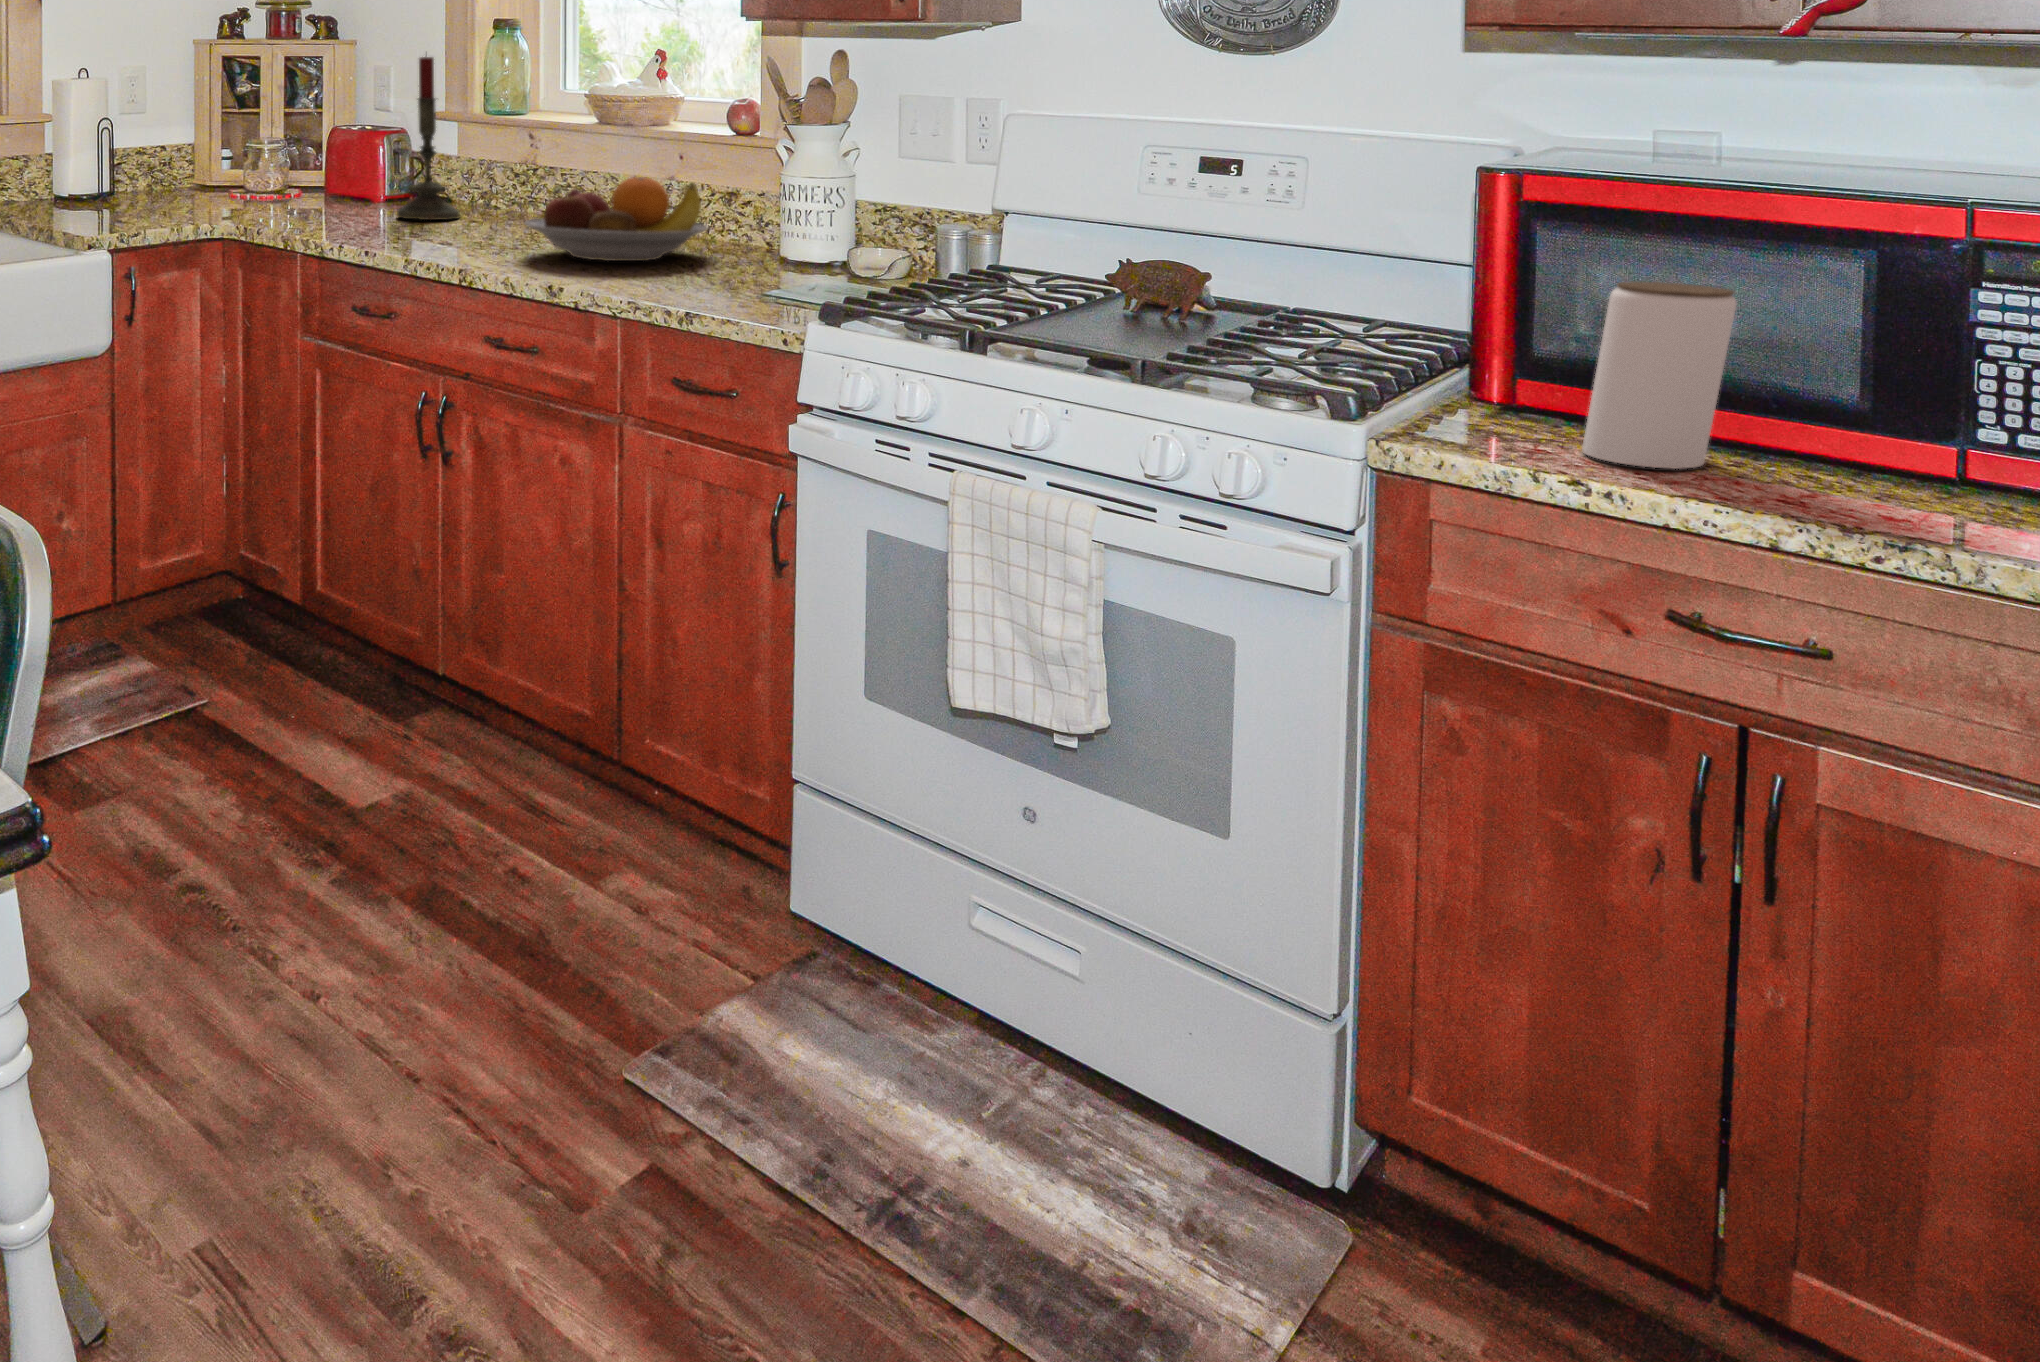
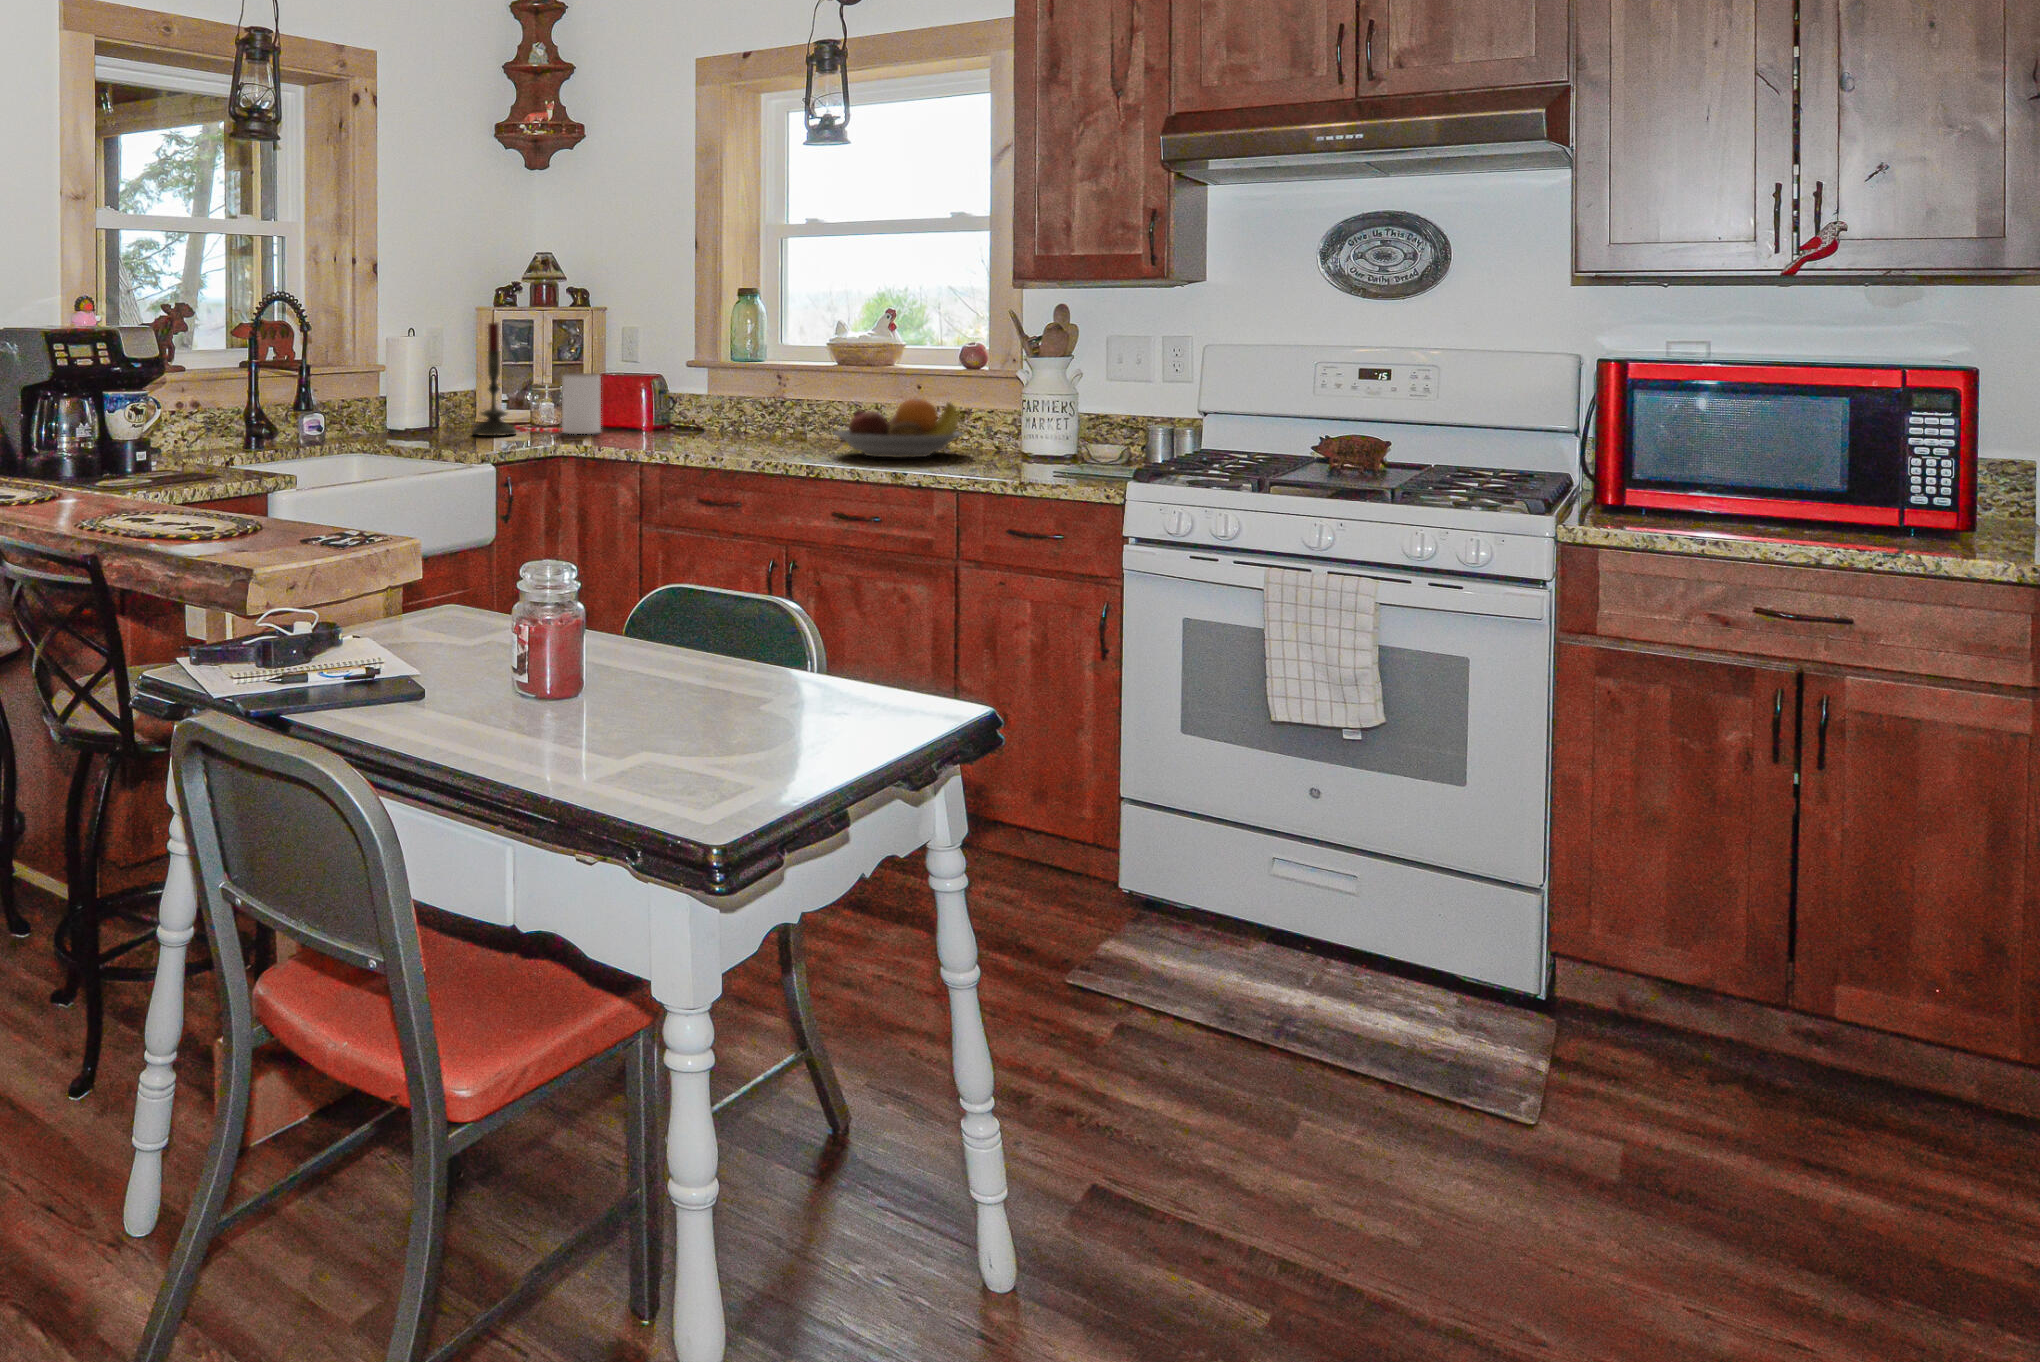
candle: present [397,55,460,220] -> present [472,322,516,436]
jar: present [1582,281,1737,469] -> present [562,373,601,434]

